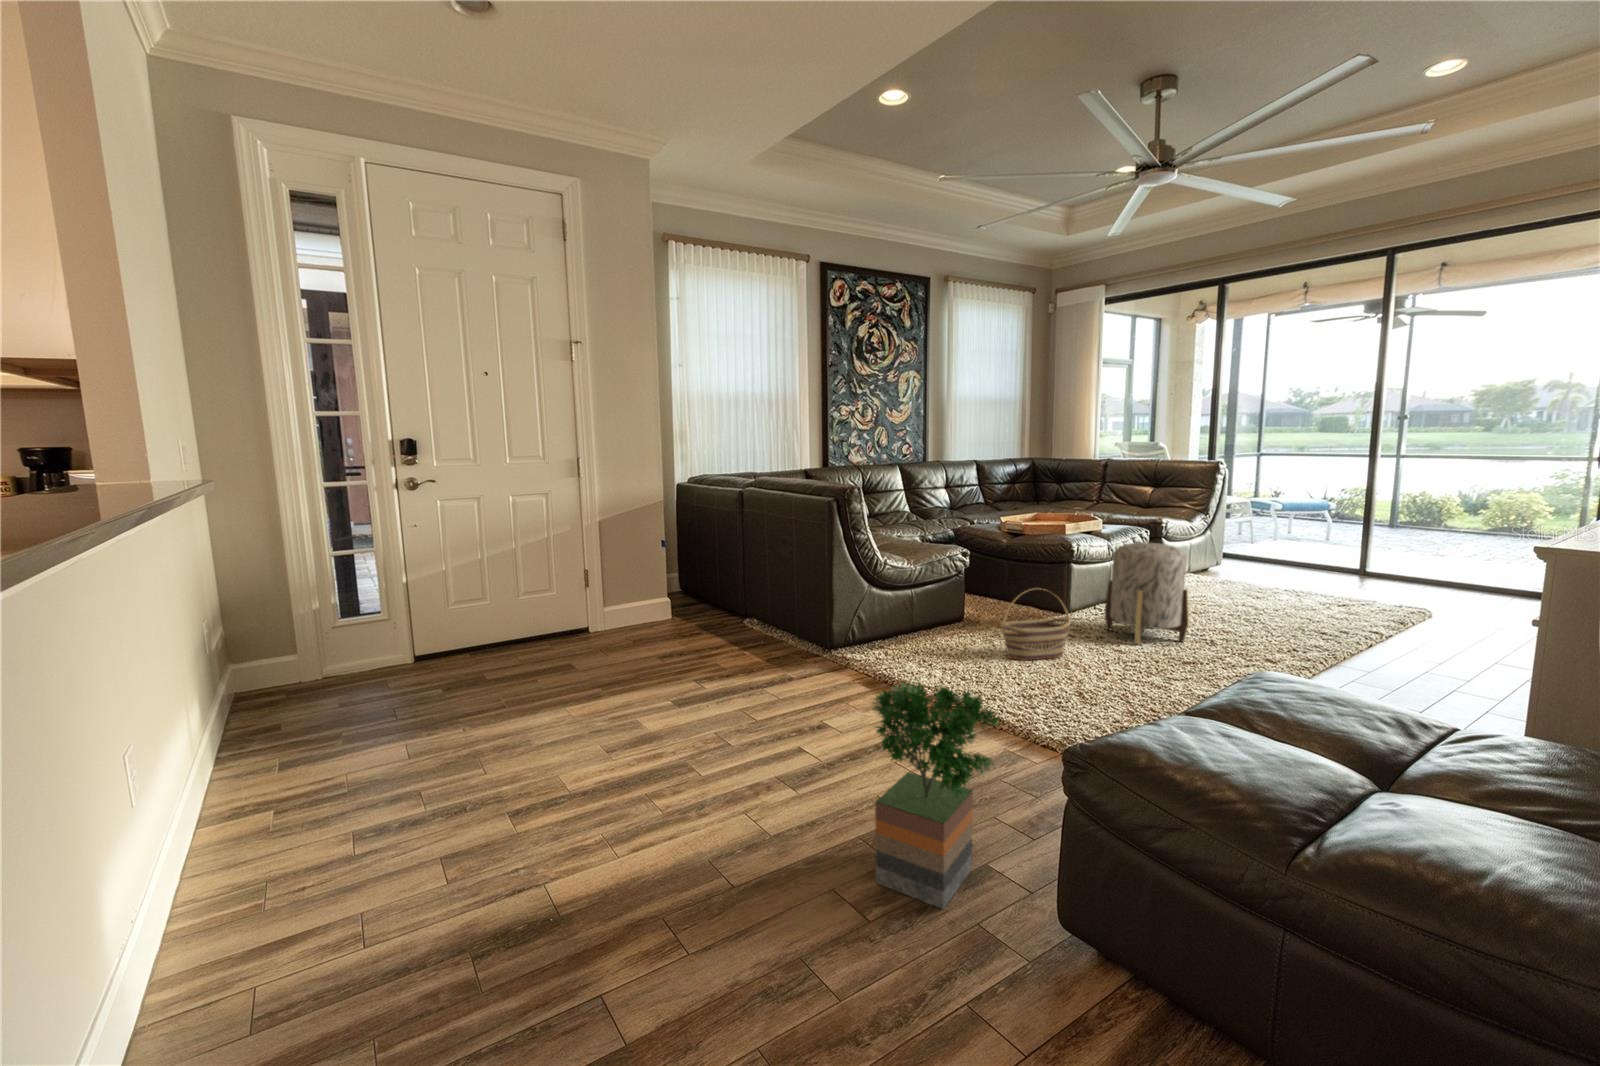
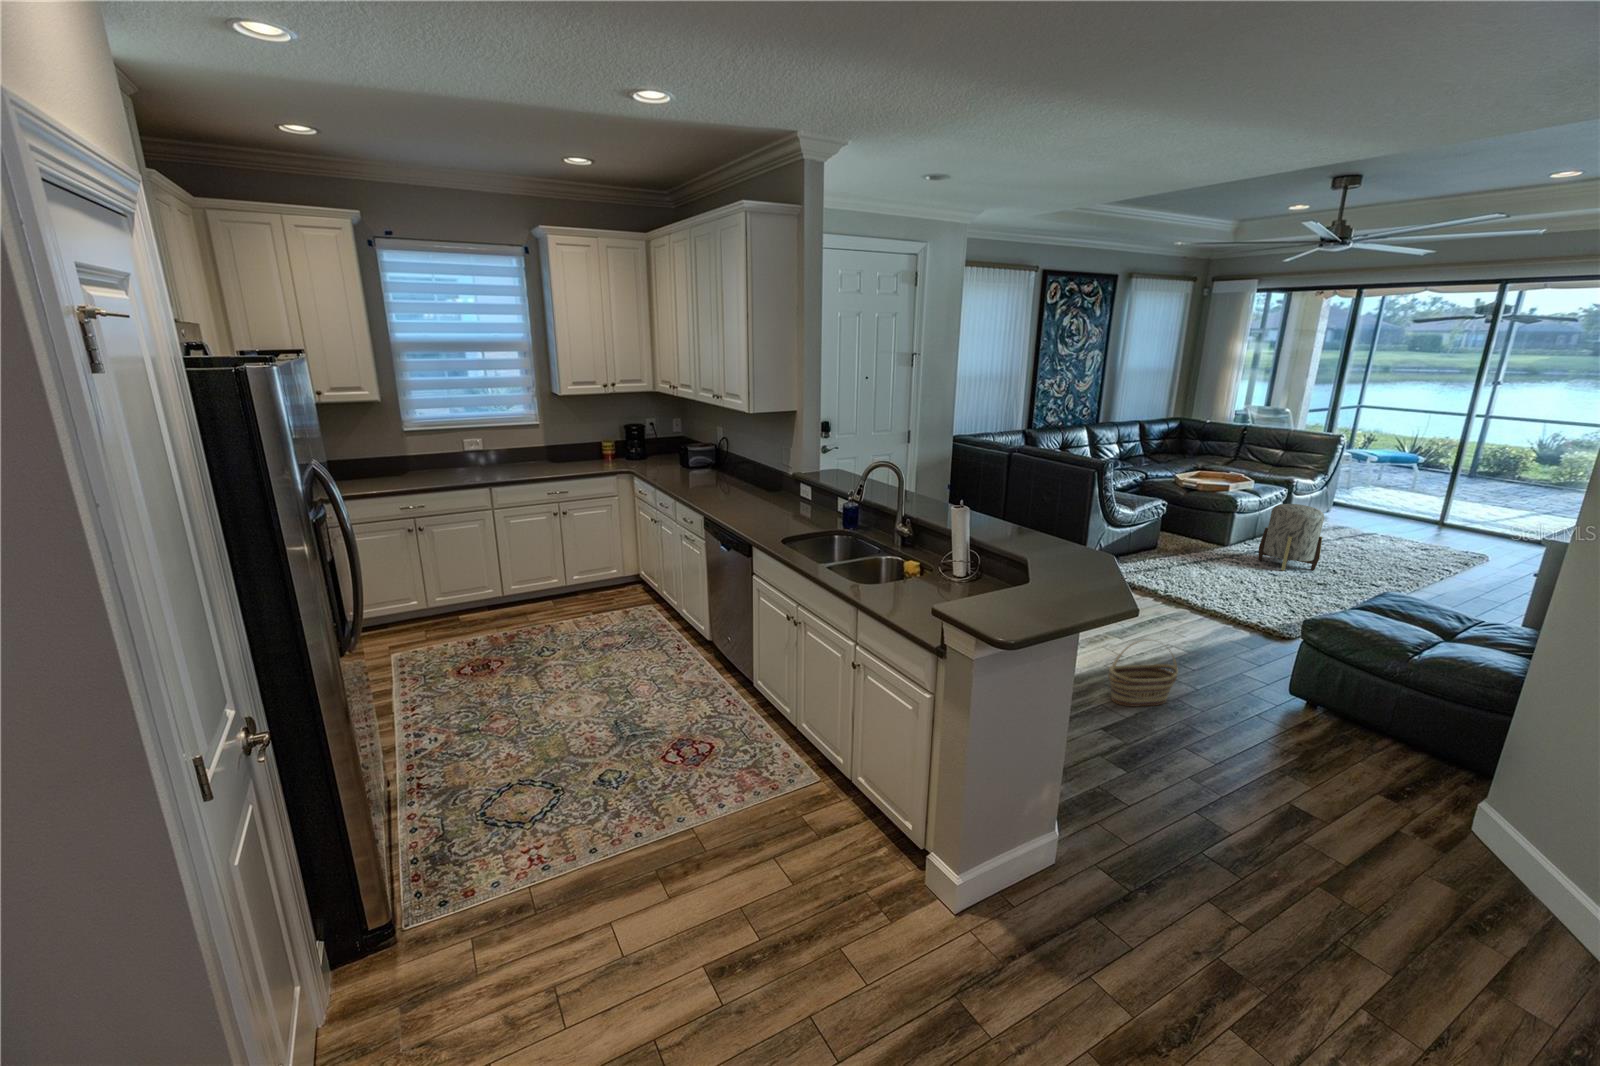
basket: present [1001,595,1071,660] -> present [1108,639,1178,707]
potted tree: present [873,682,999,909] -> none [1191,587,1265,687]

